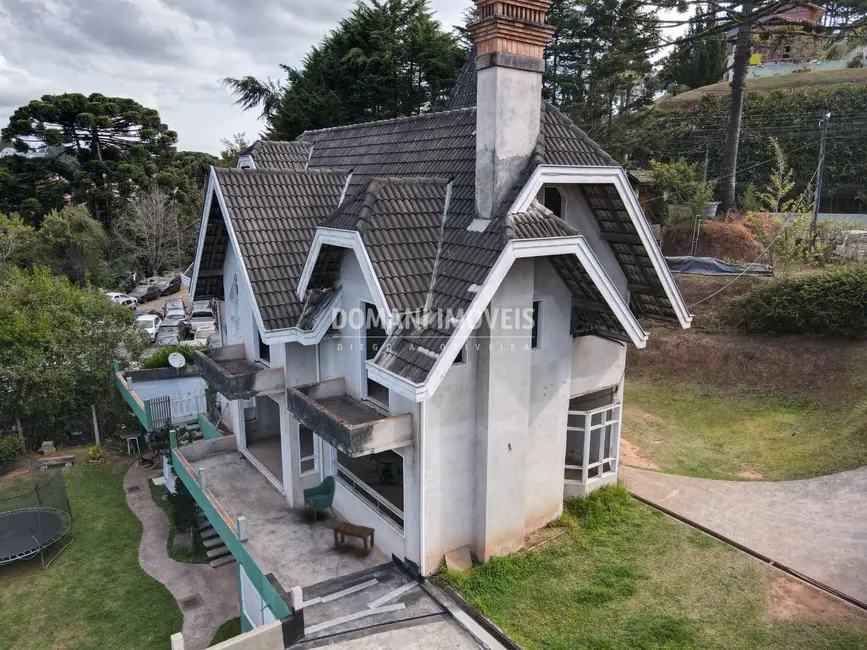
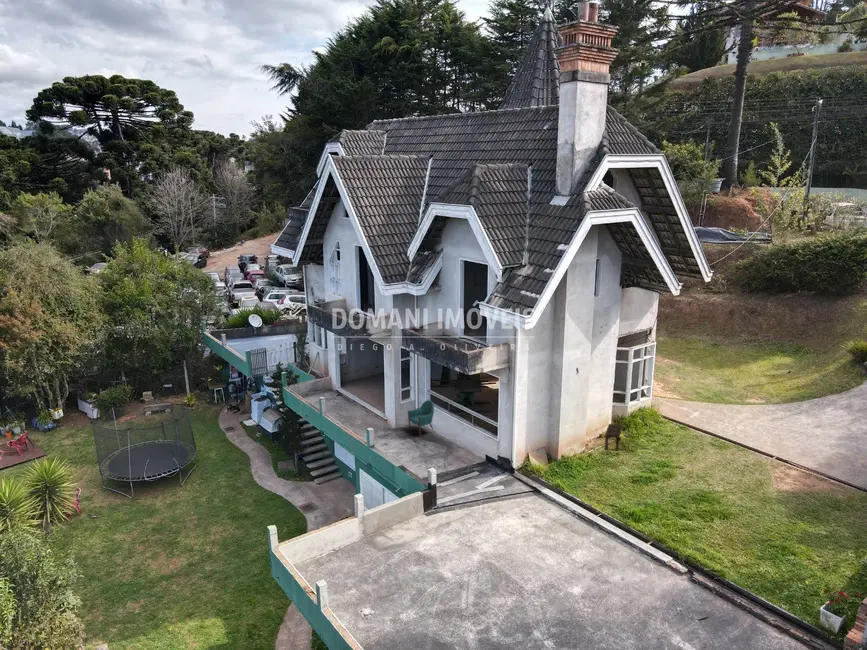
bench: present [333,521,375,556] -> present [605,424,623,451]

